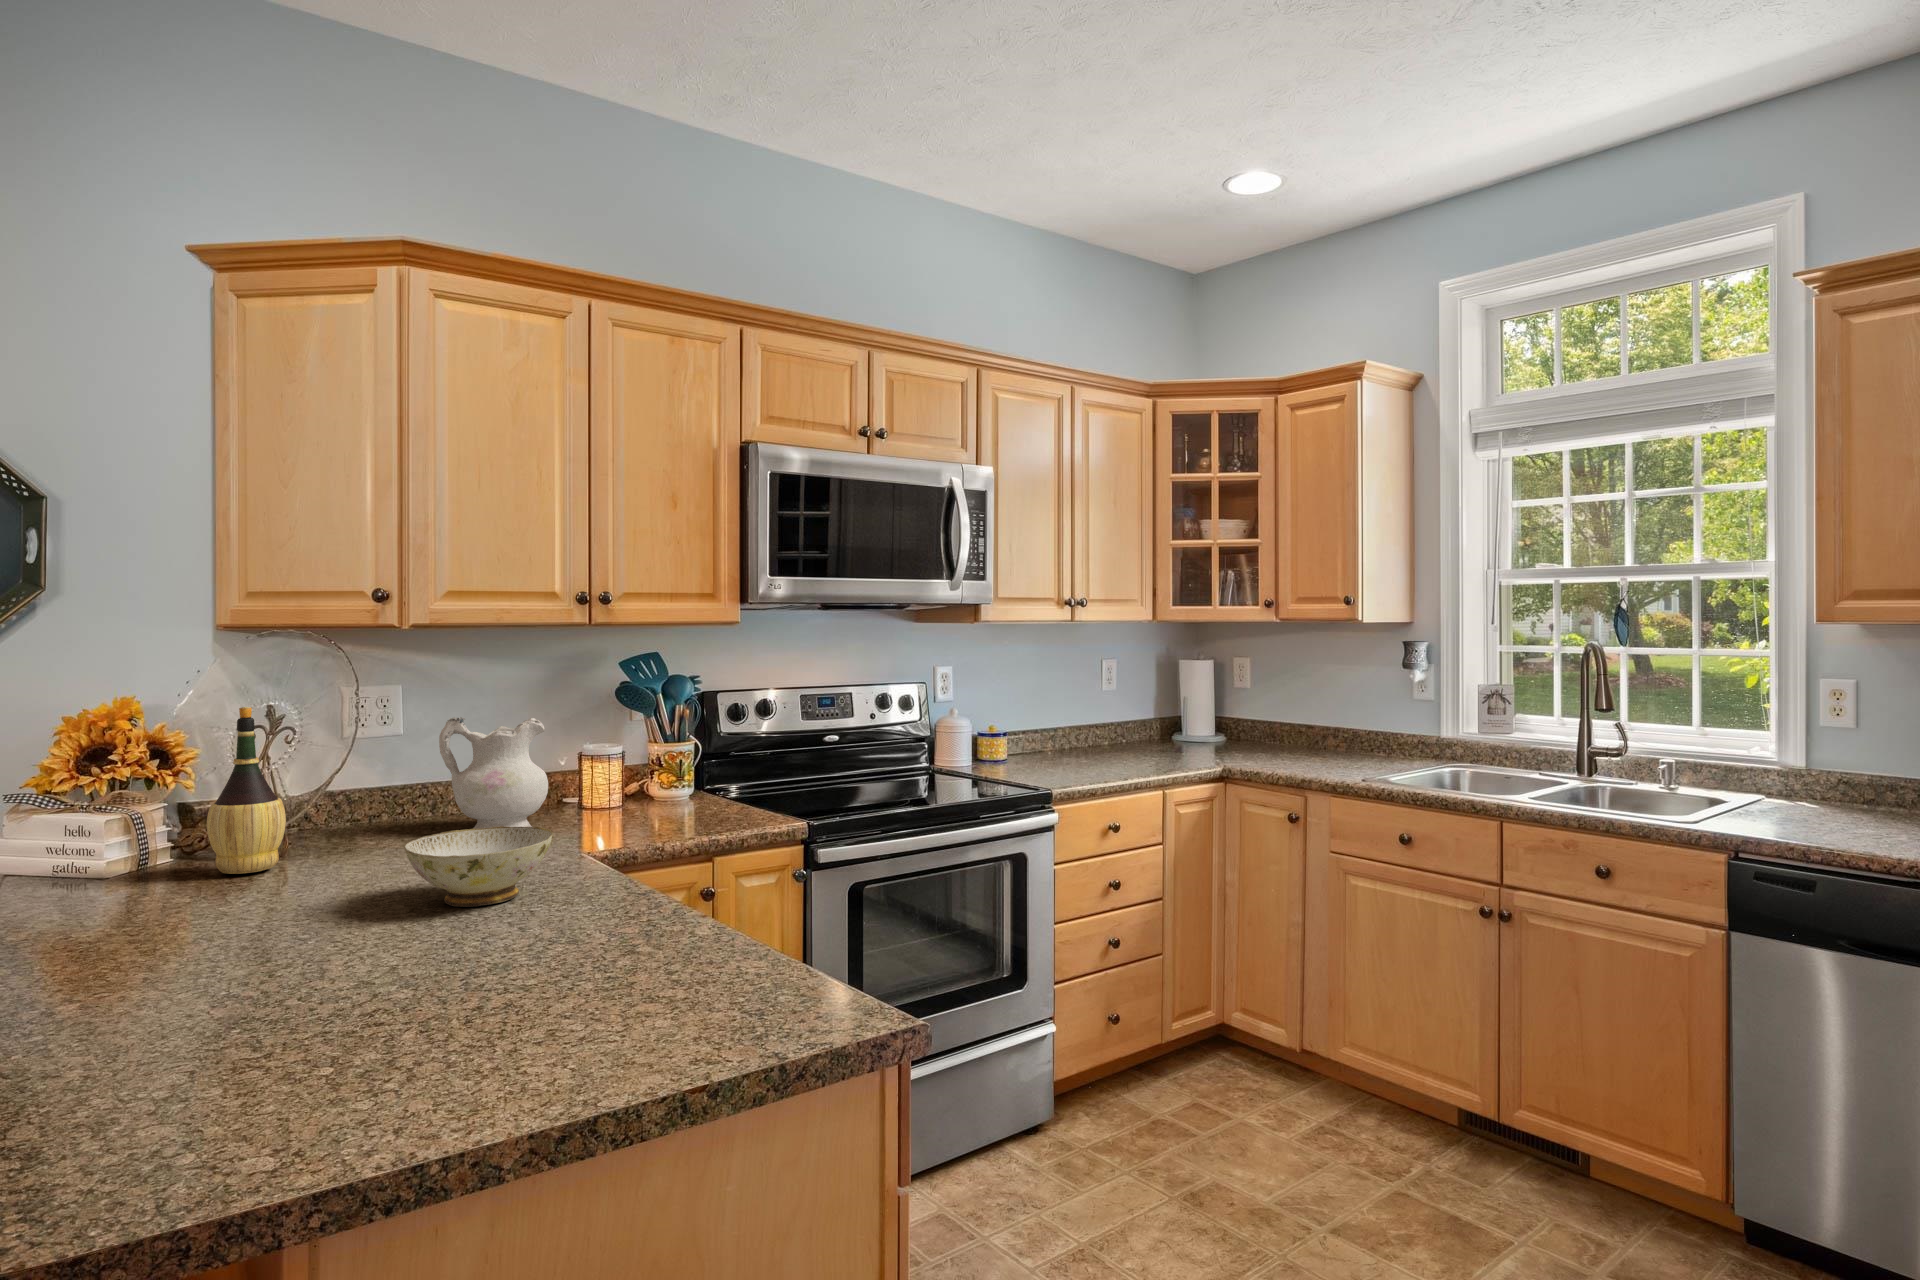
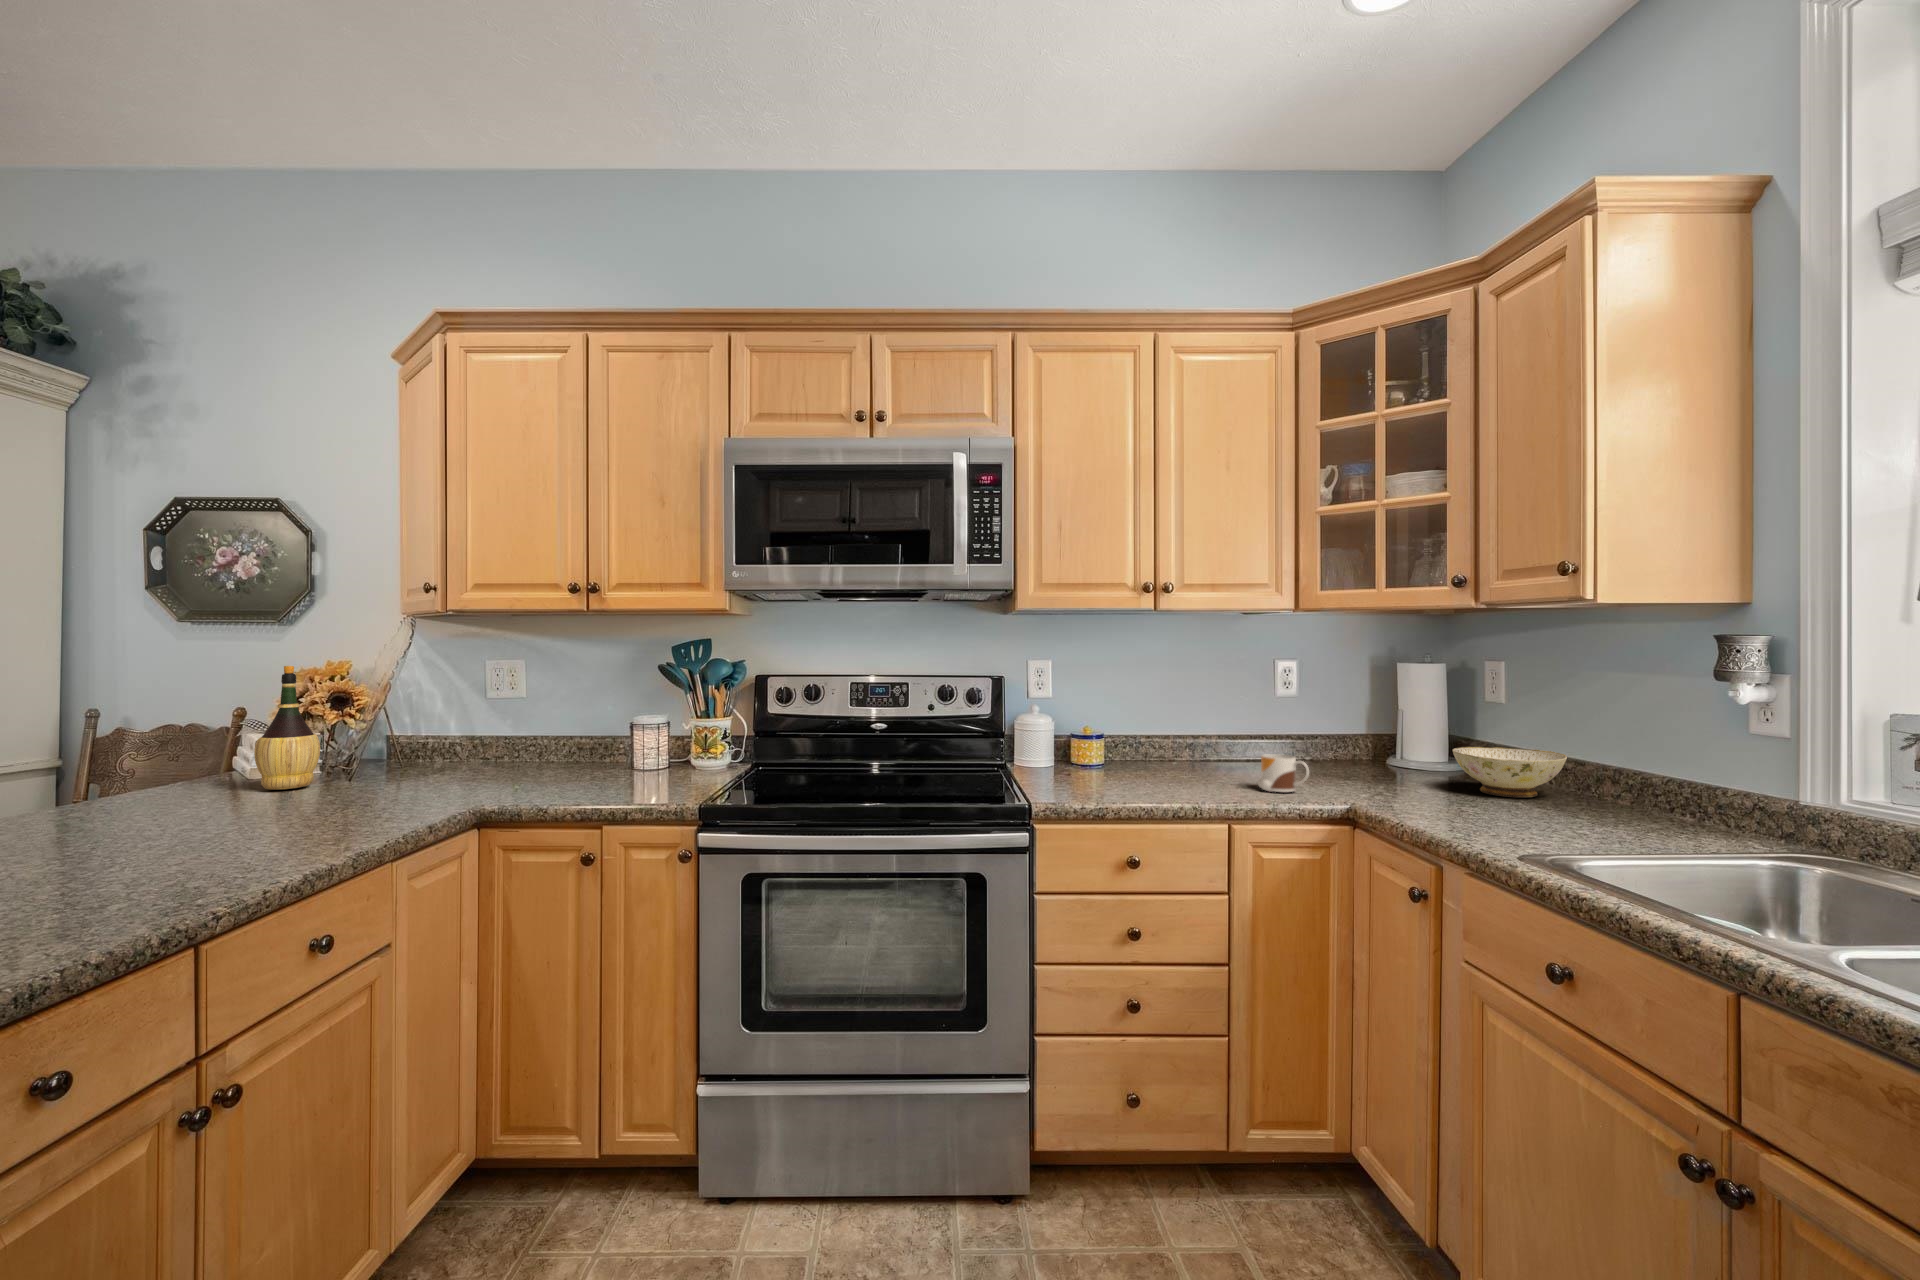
ceramic pitcher: present [439,717,548,829] -> none [478,684,562,781]
mug: none [1151,736,1190,765] -> present [1258,754,1309,792]
ceramic bowl: present [404,826,553,907] -> present [1452,747,1567,797]

